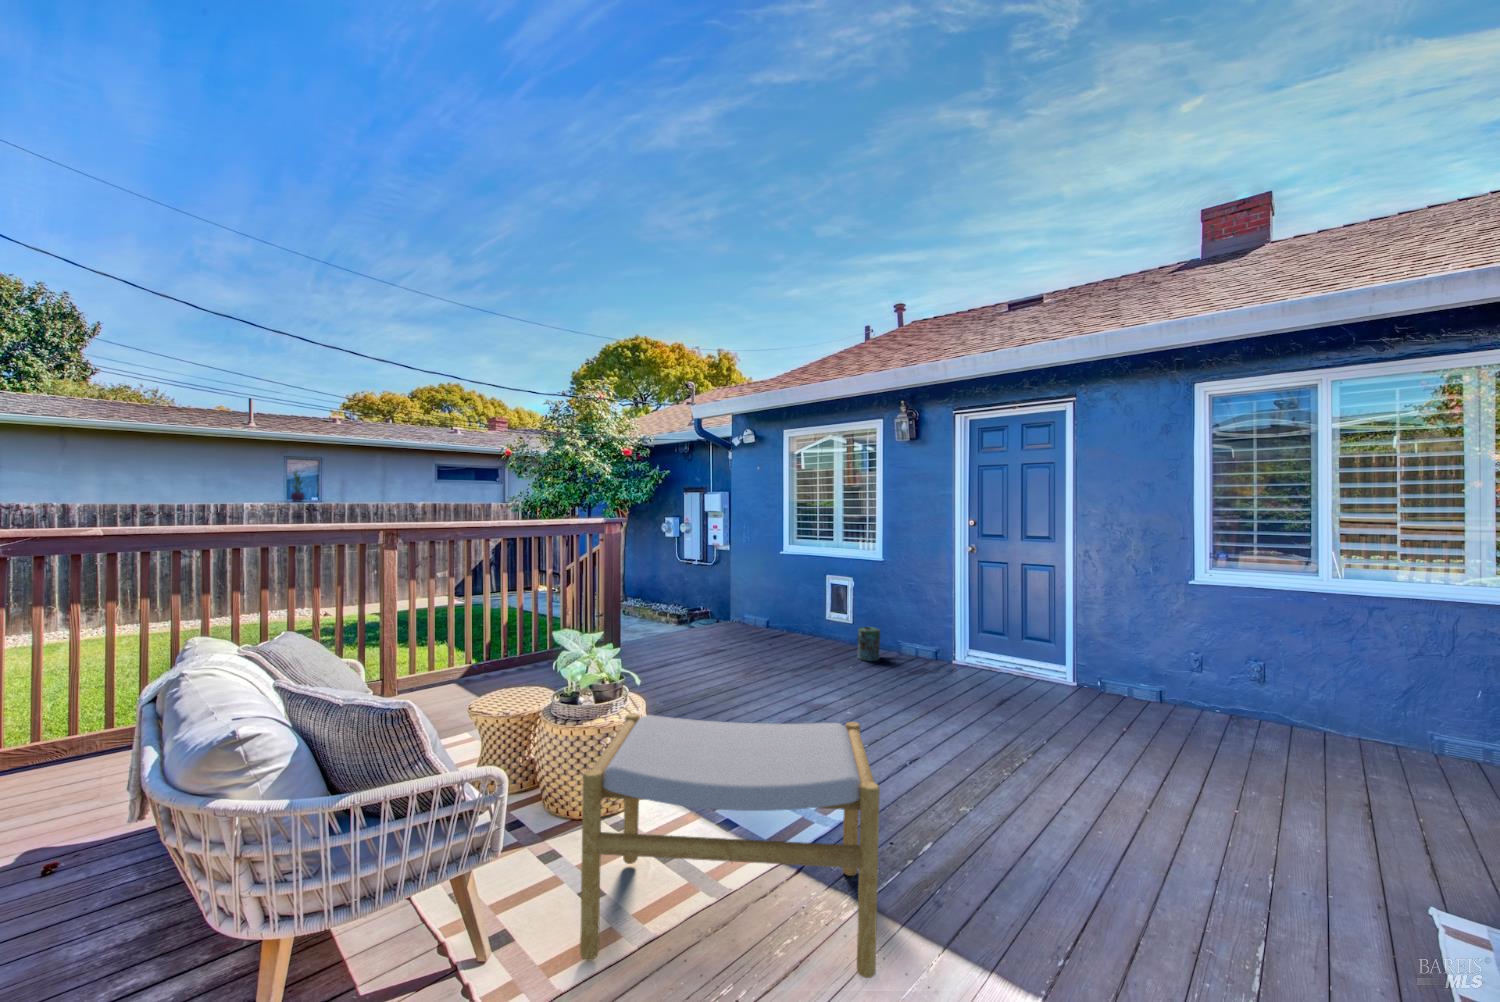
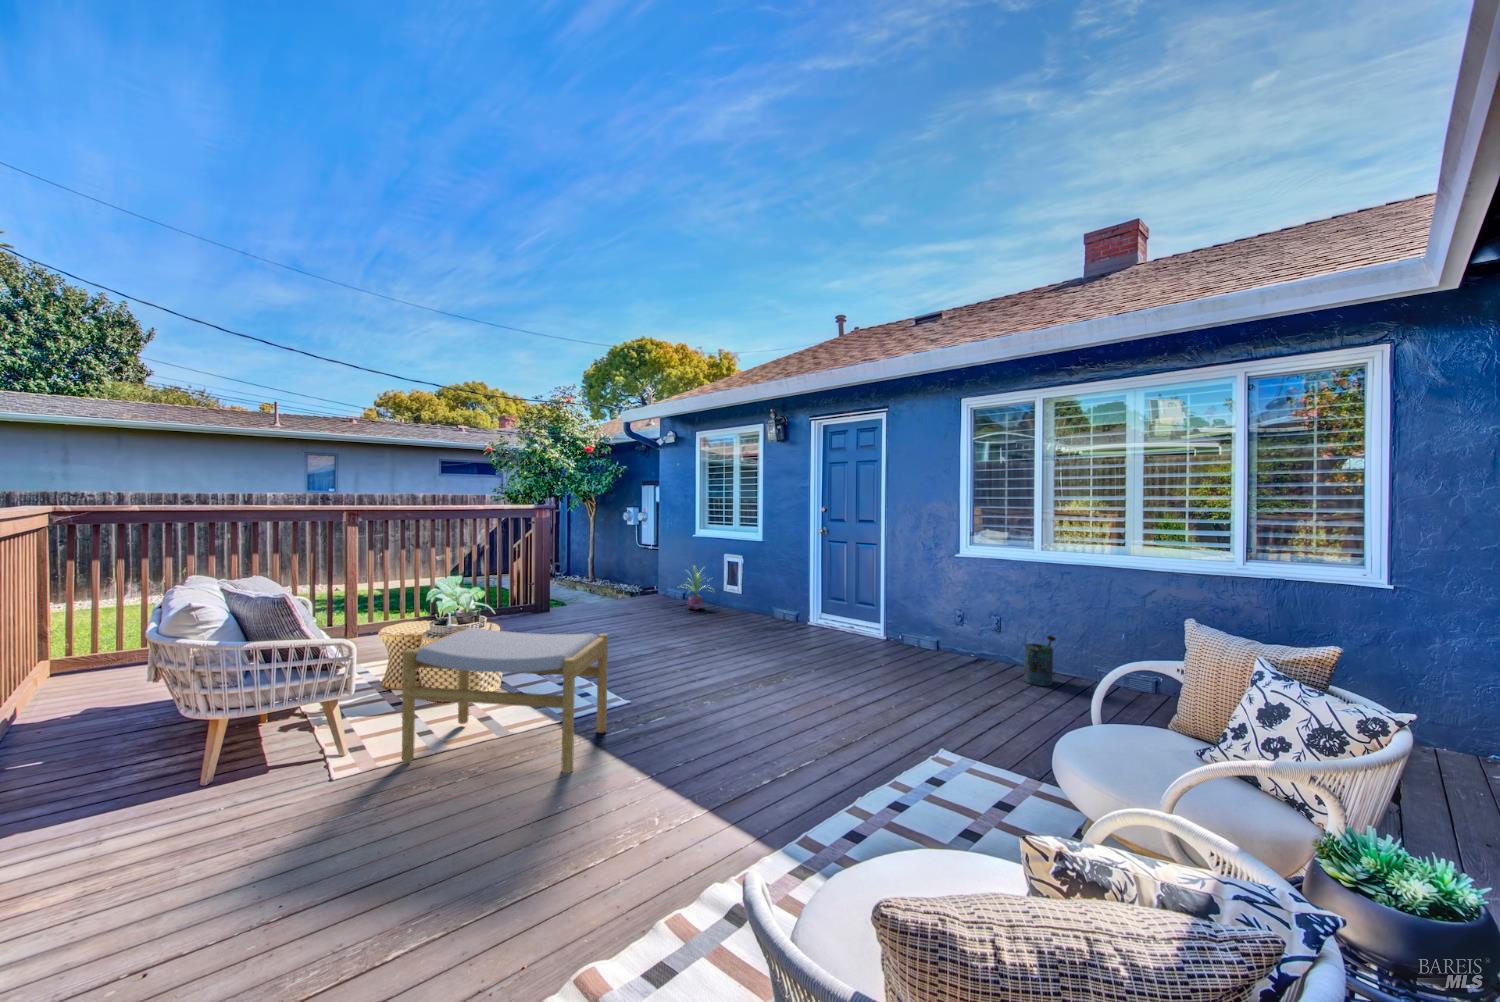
decorative plant: present [291,471,305,502] -> present [688,566,705,610]
watering can: present [857,627,882,661] -> present [1024,636,1056,686]

